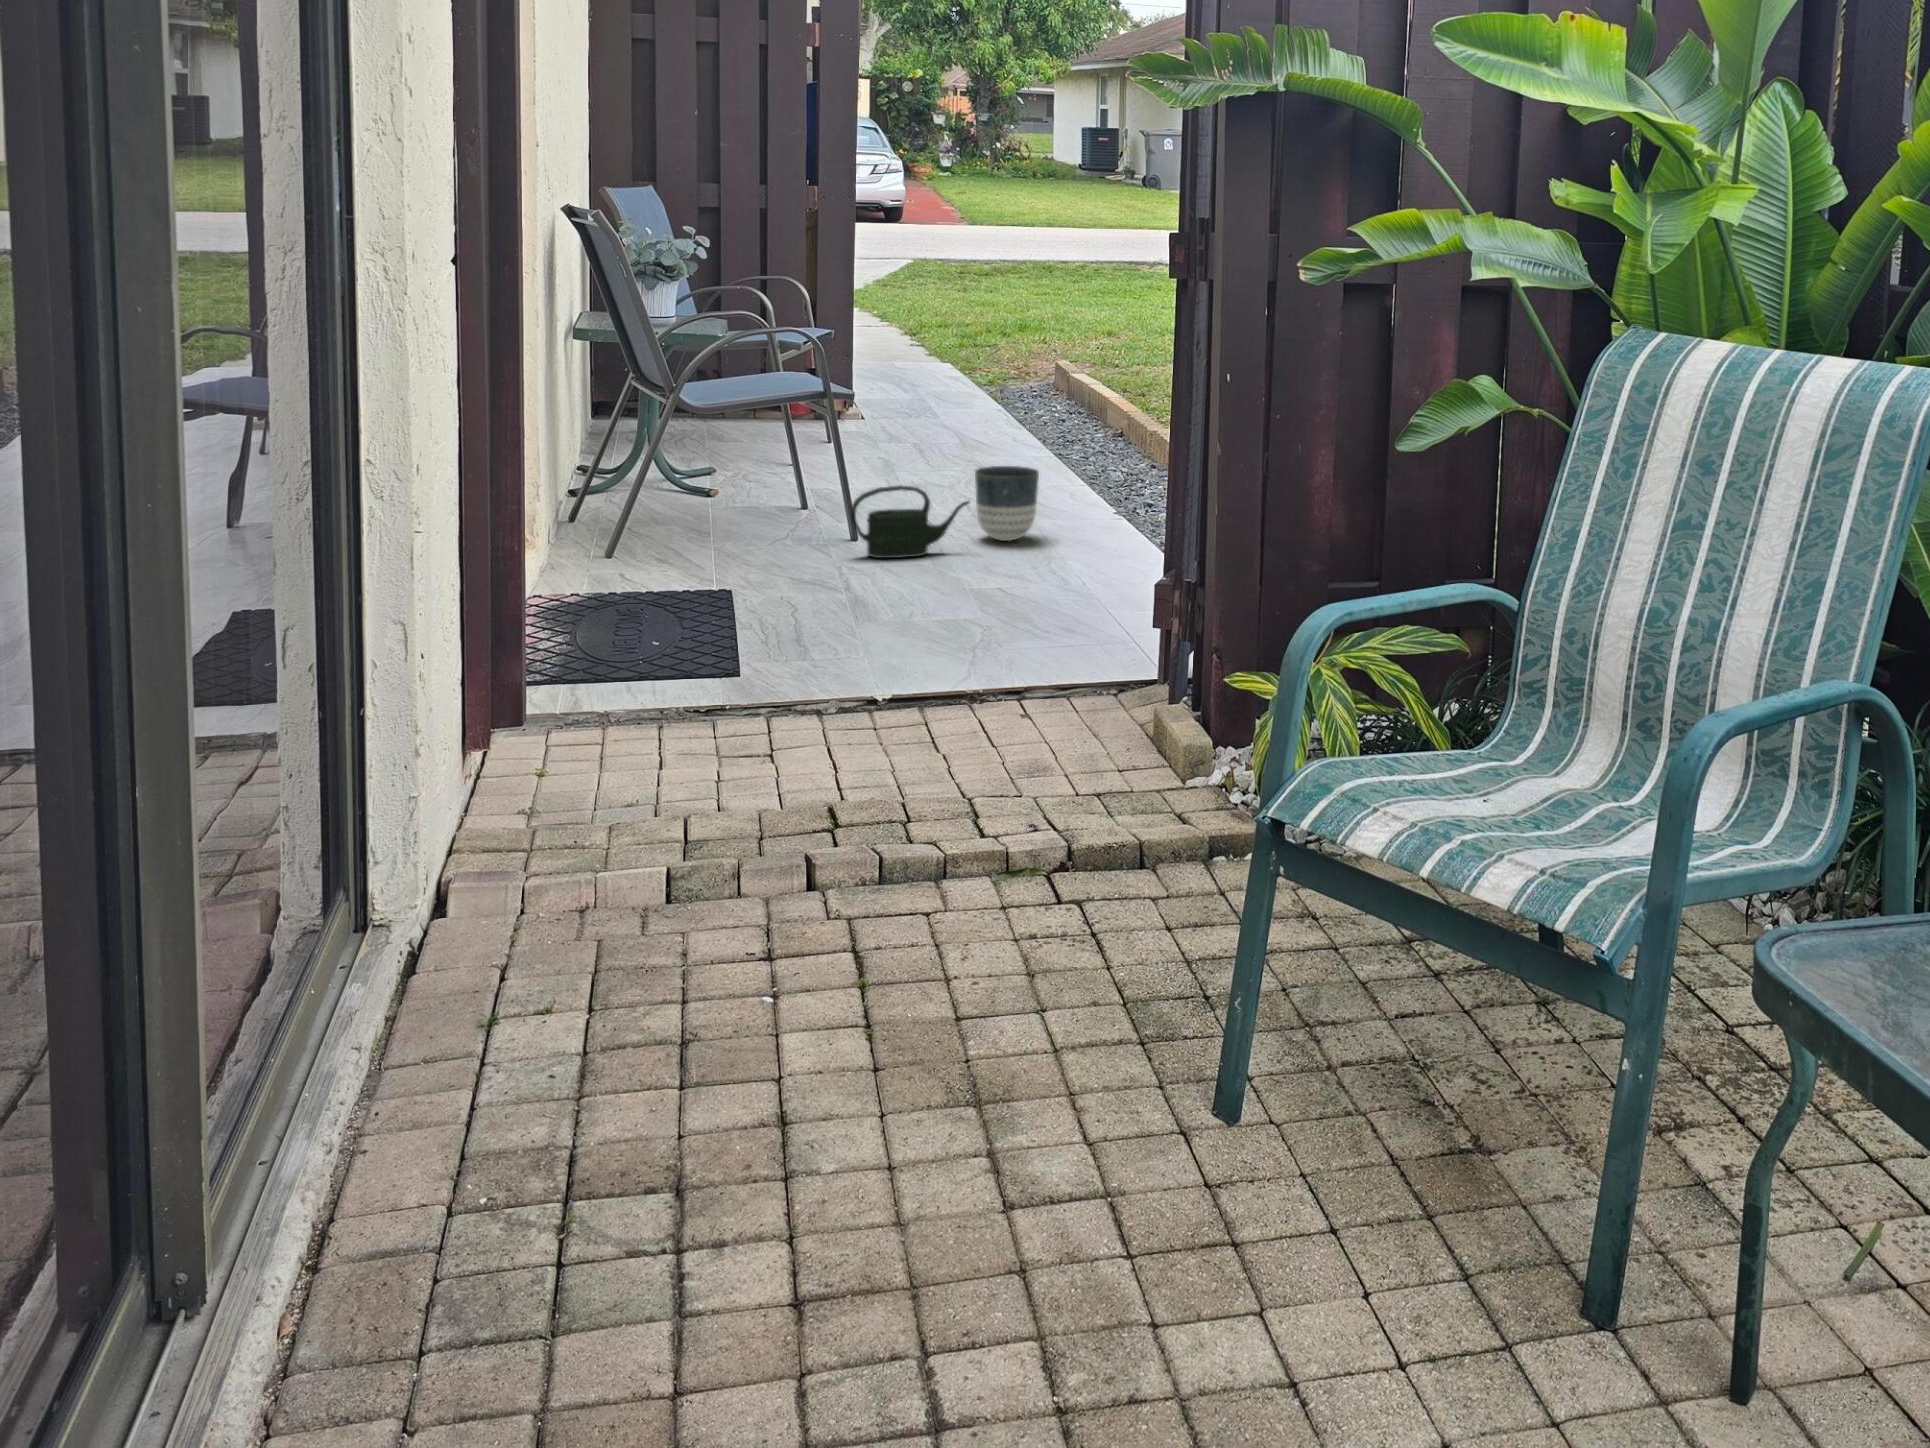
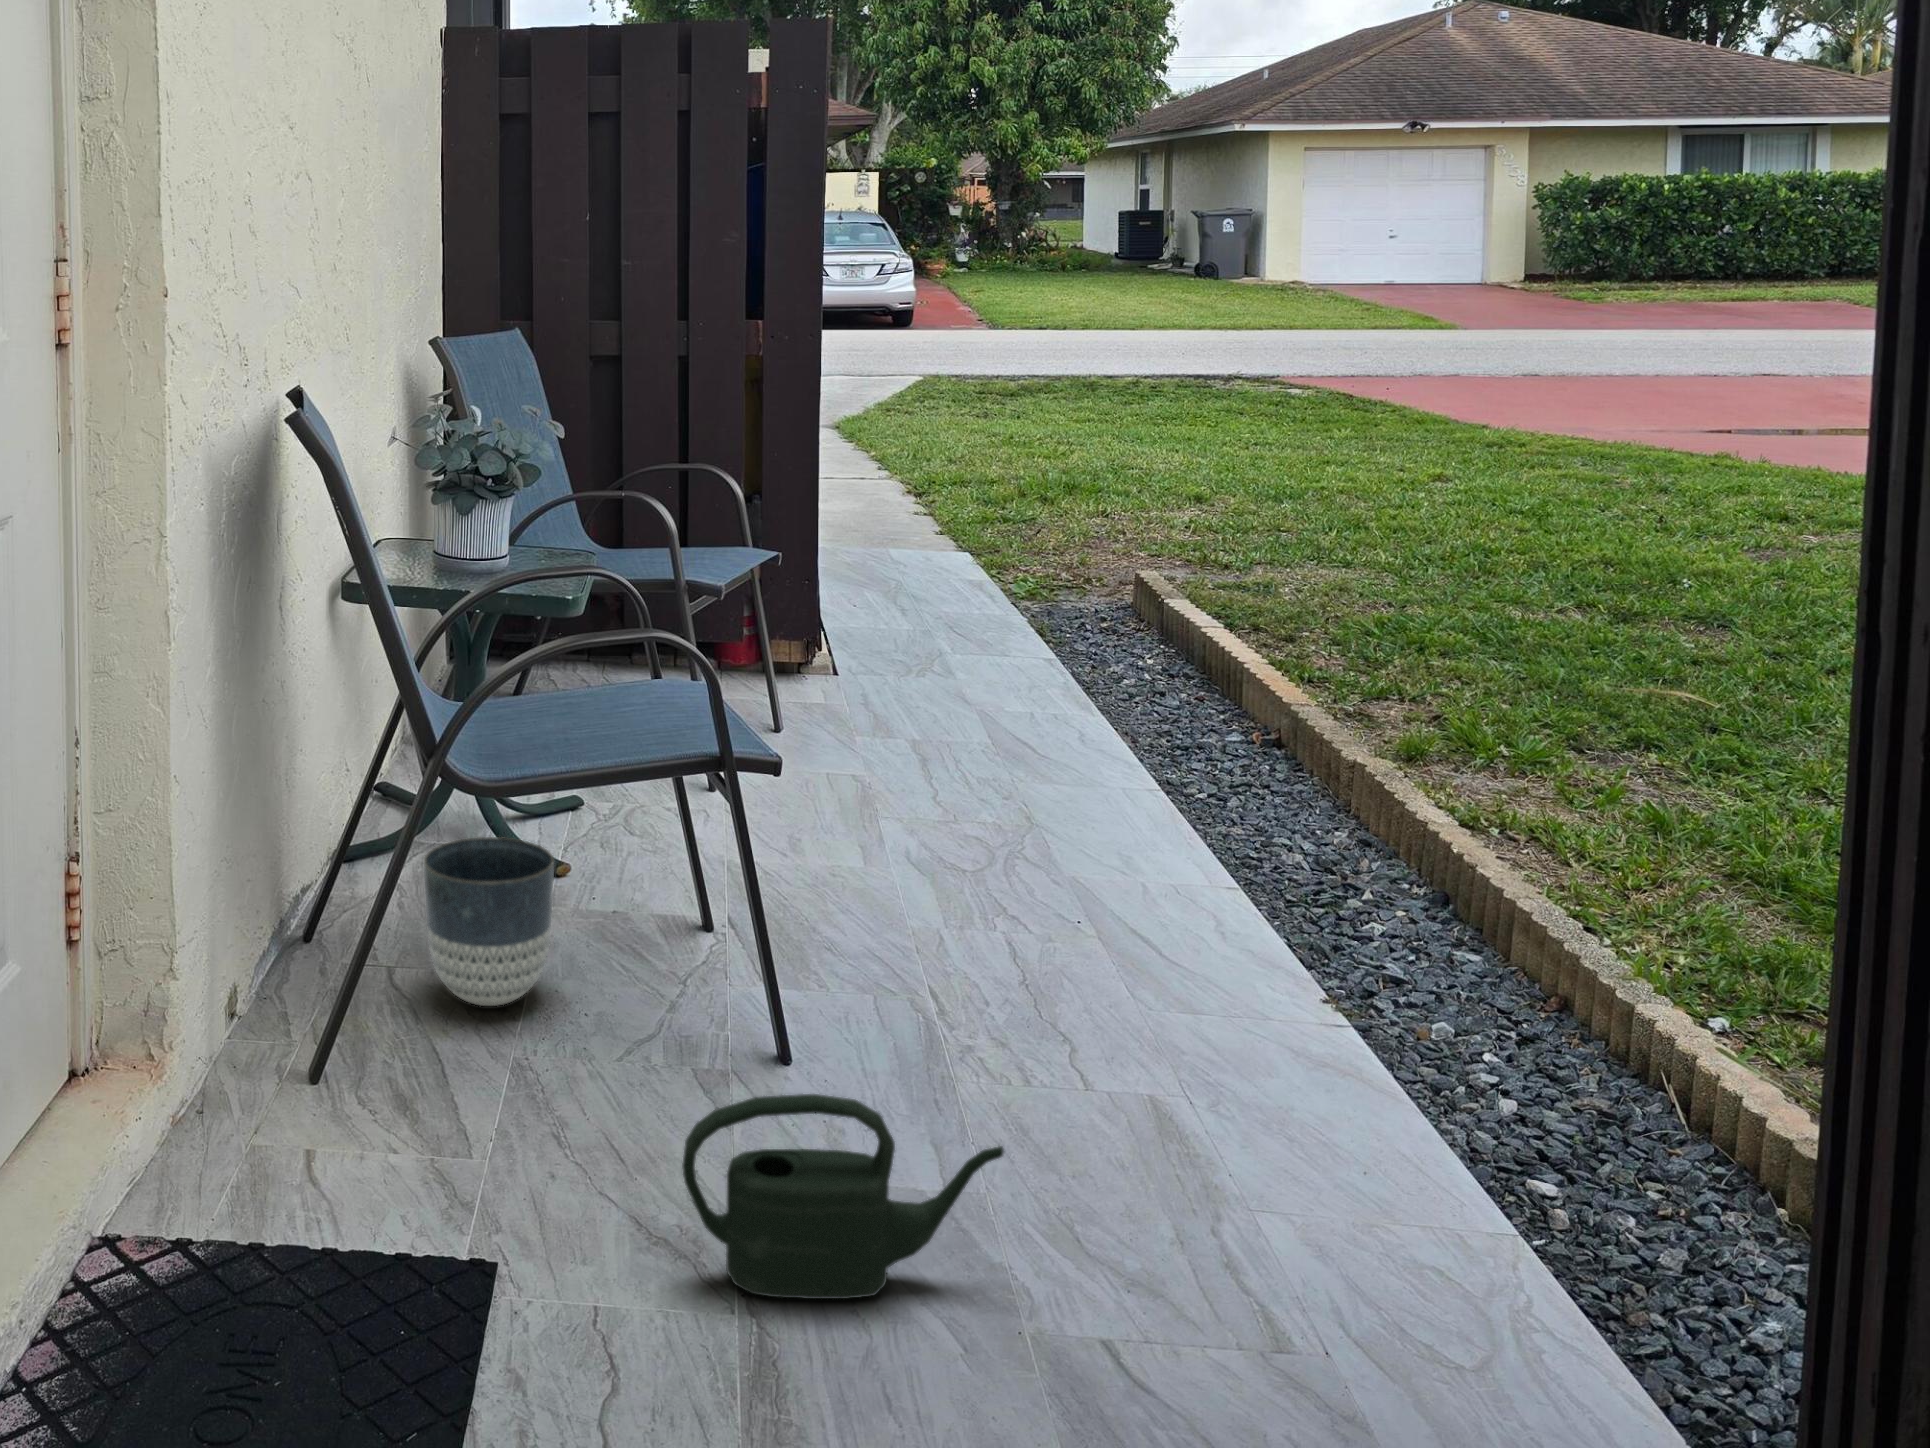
planter: present [975,466,1039,541] -> present [424,837,554,1006]

